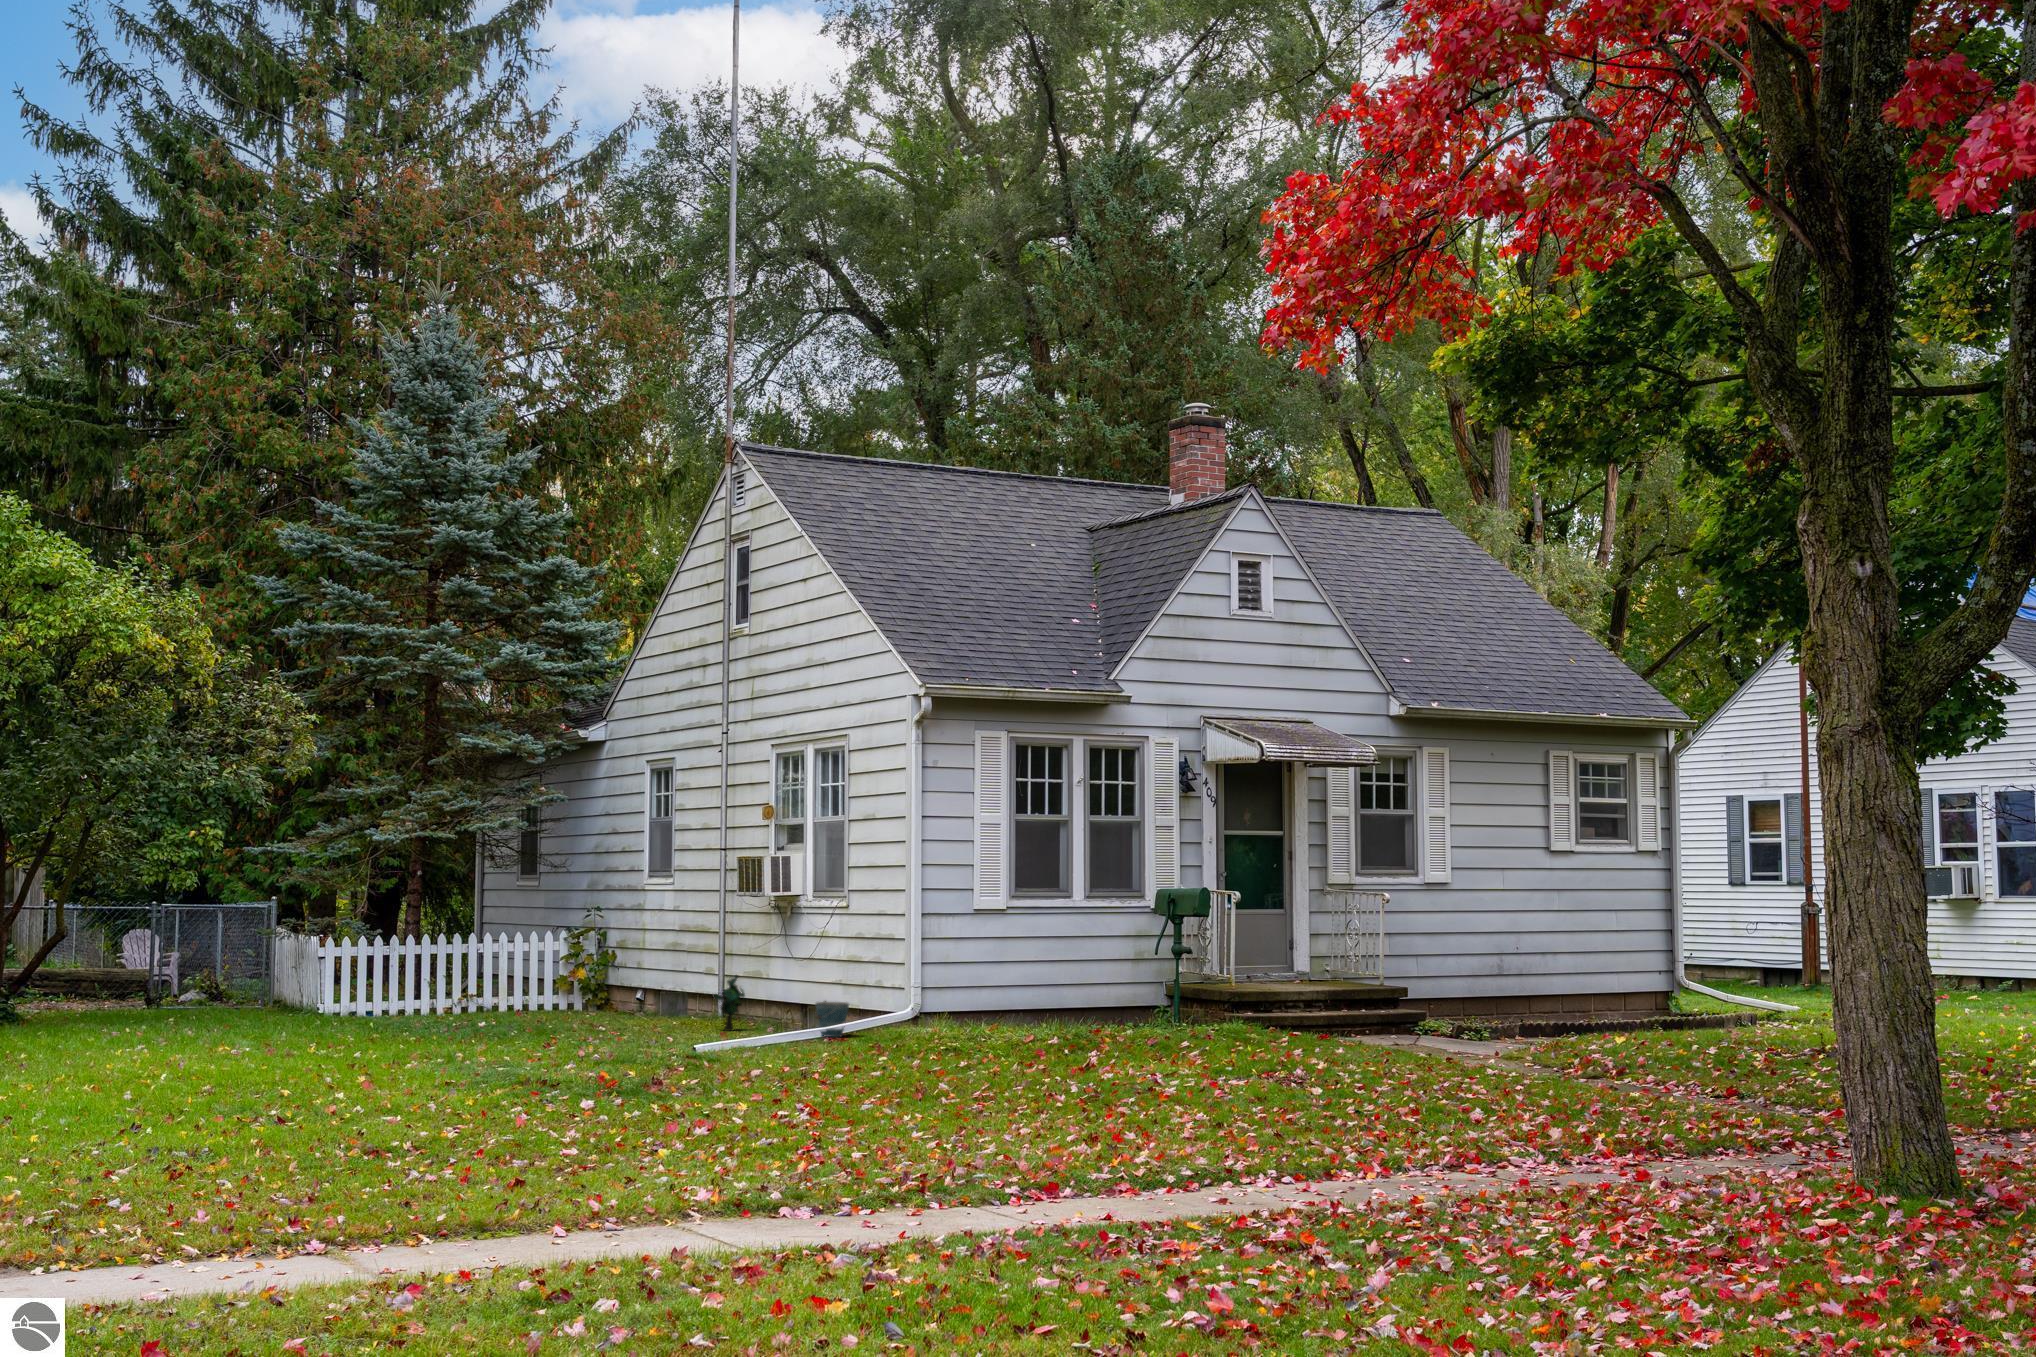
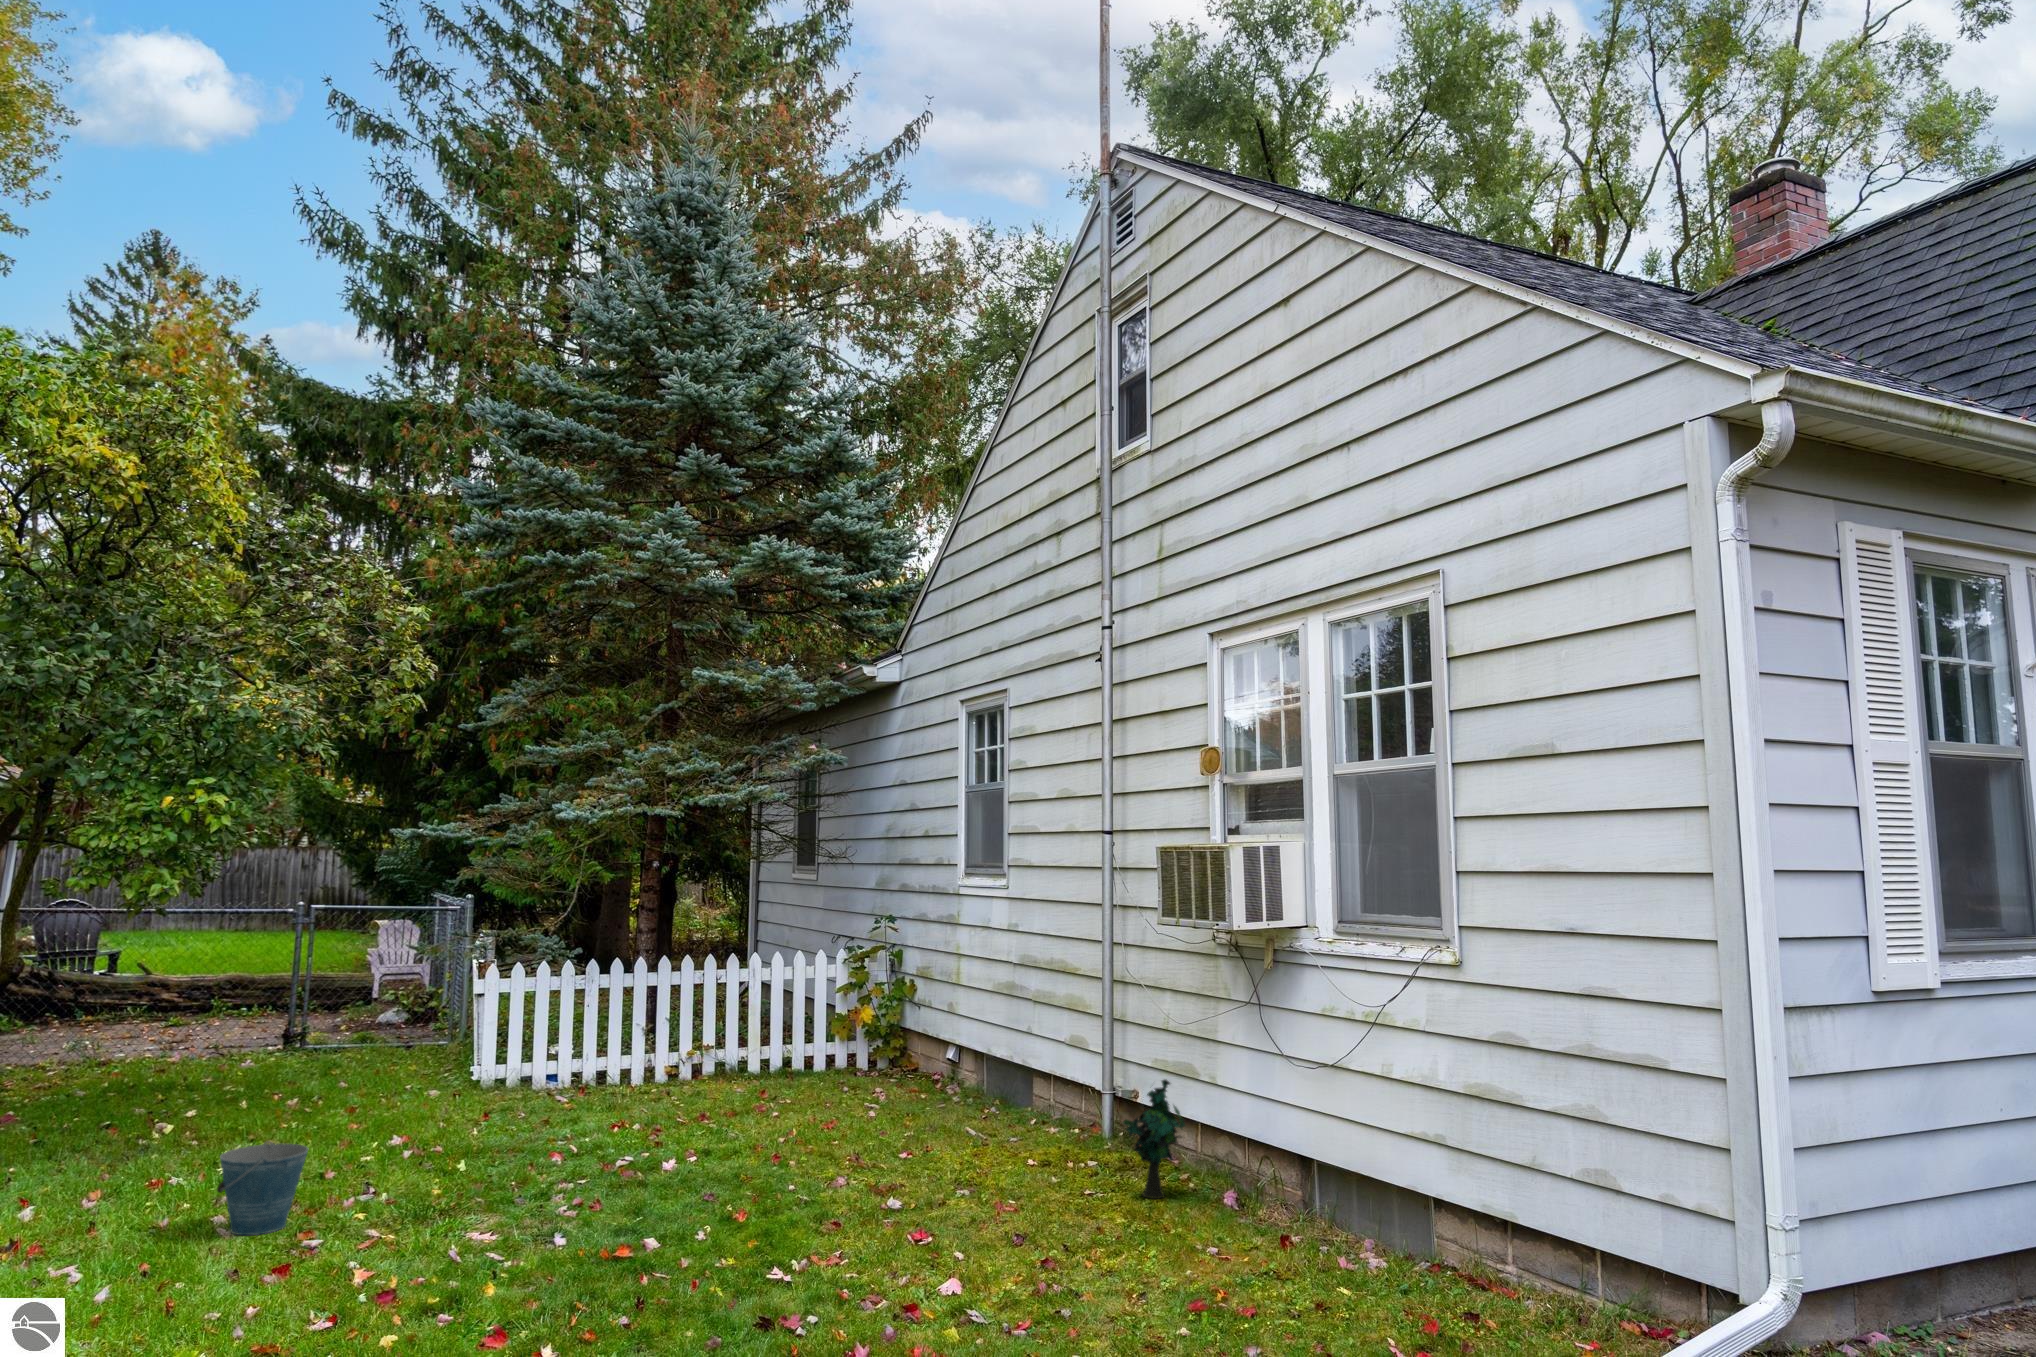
bucket: present [816,1001,849,1037] -> present [217,1141,308,1235]

